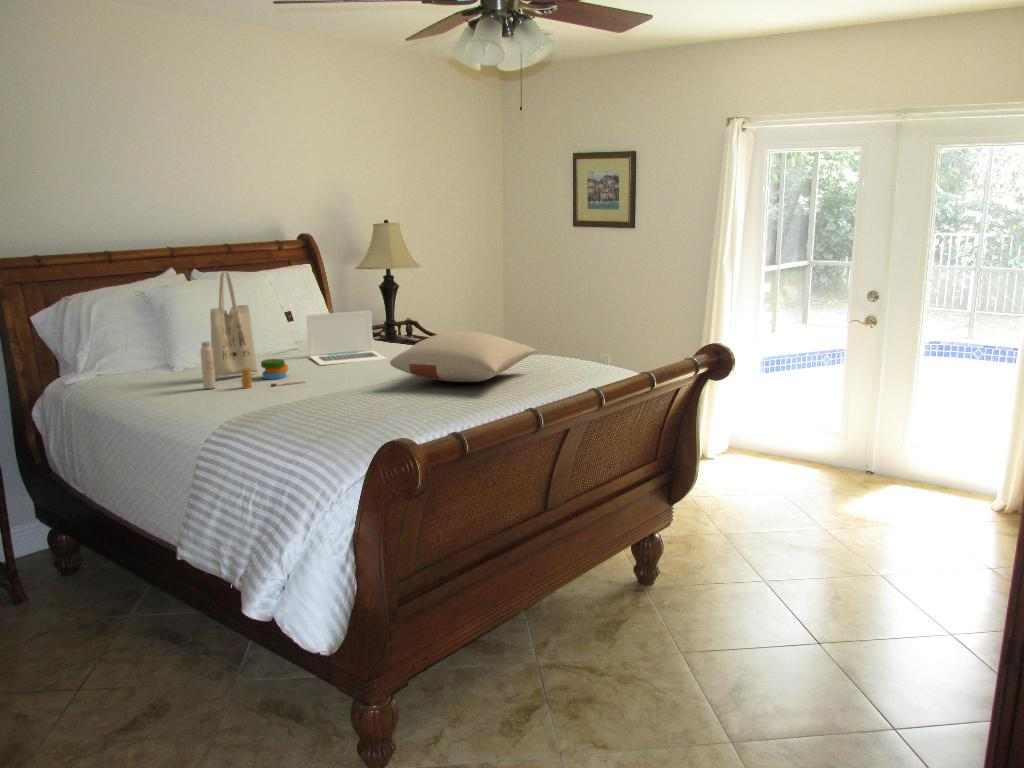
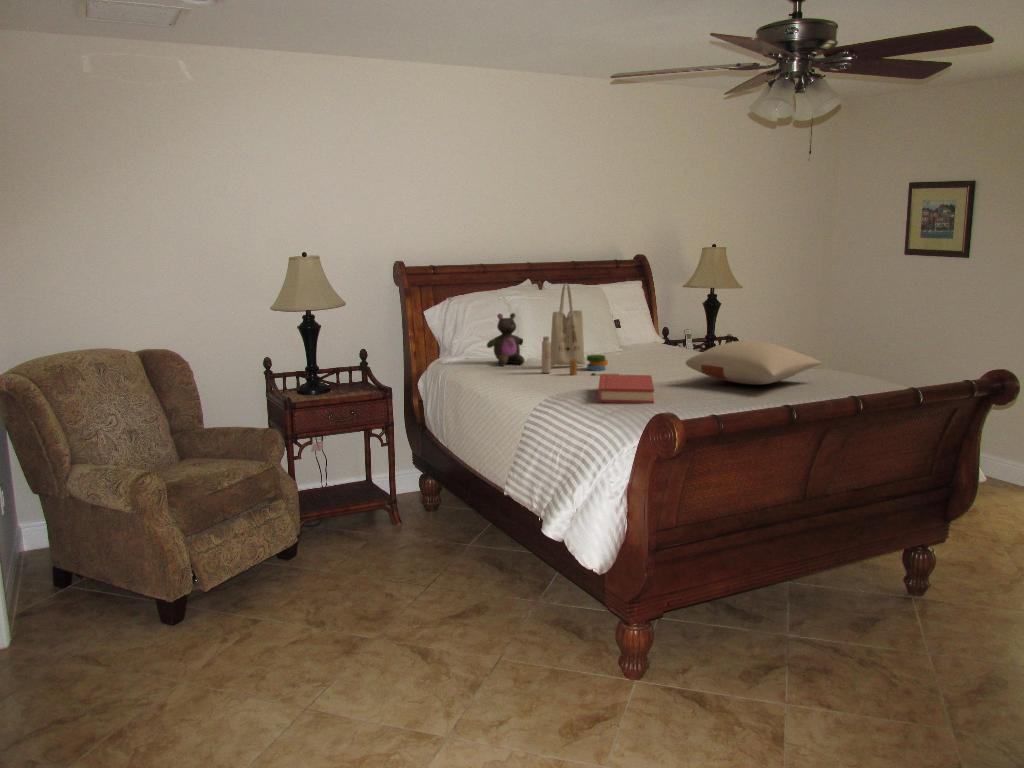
laptop: present [306,311,386,365] -> none [628,322,692,364]
stuffed bear: none [120,312,176,382] -> present [487,313,524,365]
hardback book: none [288,382,365,425] -> present [598,374,654,403]

